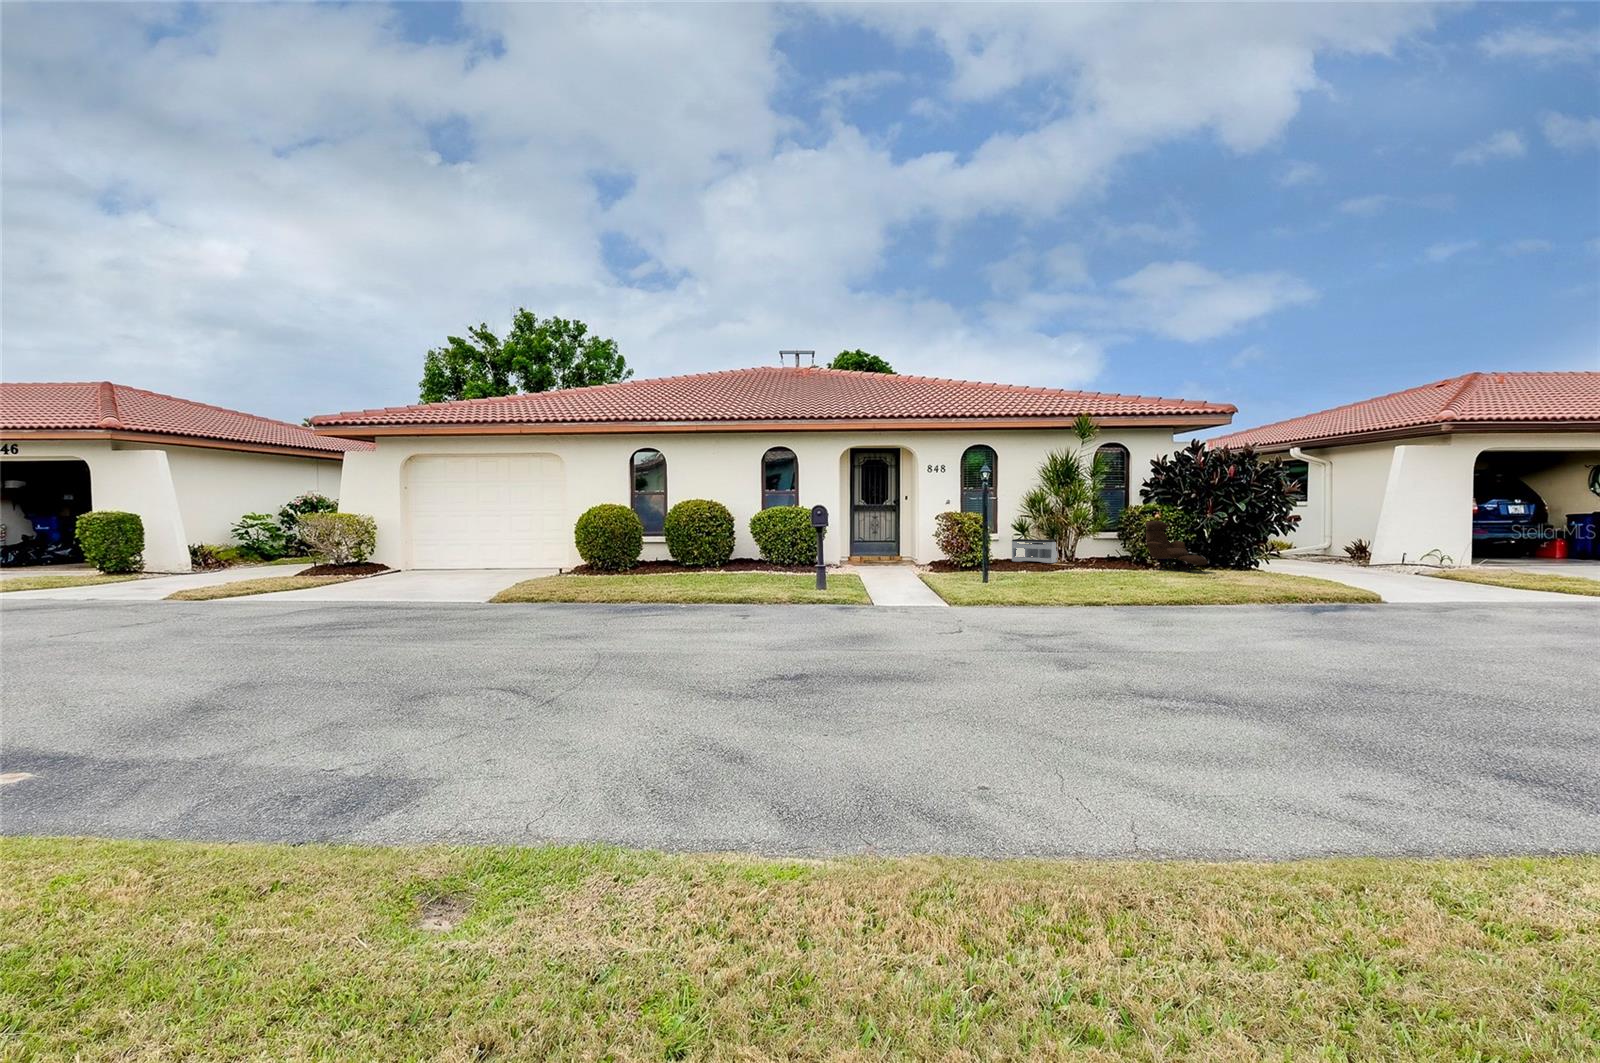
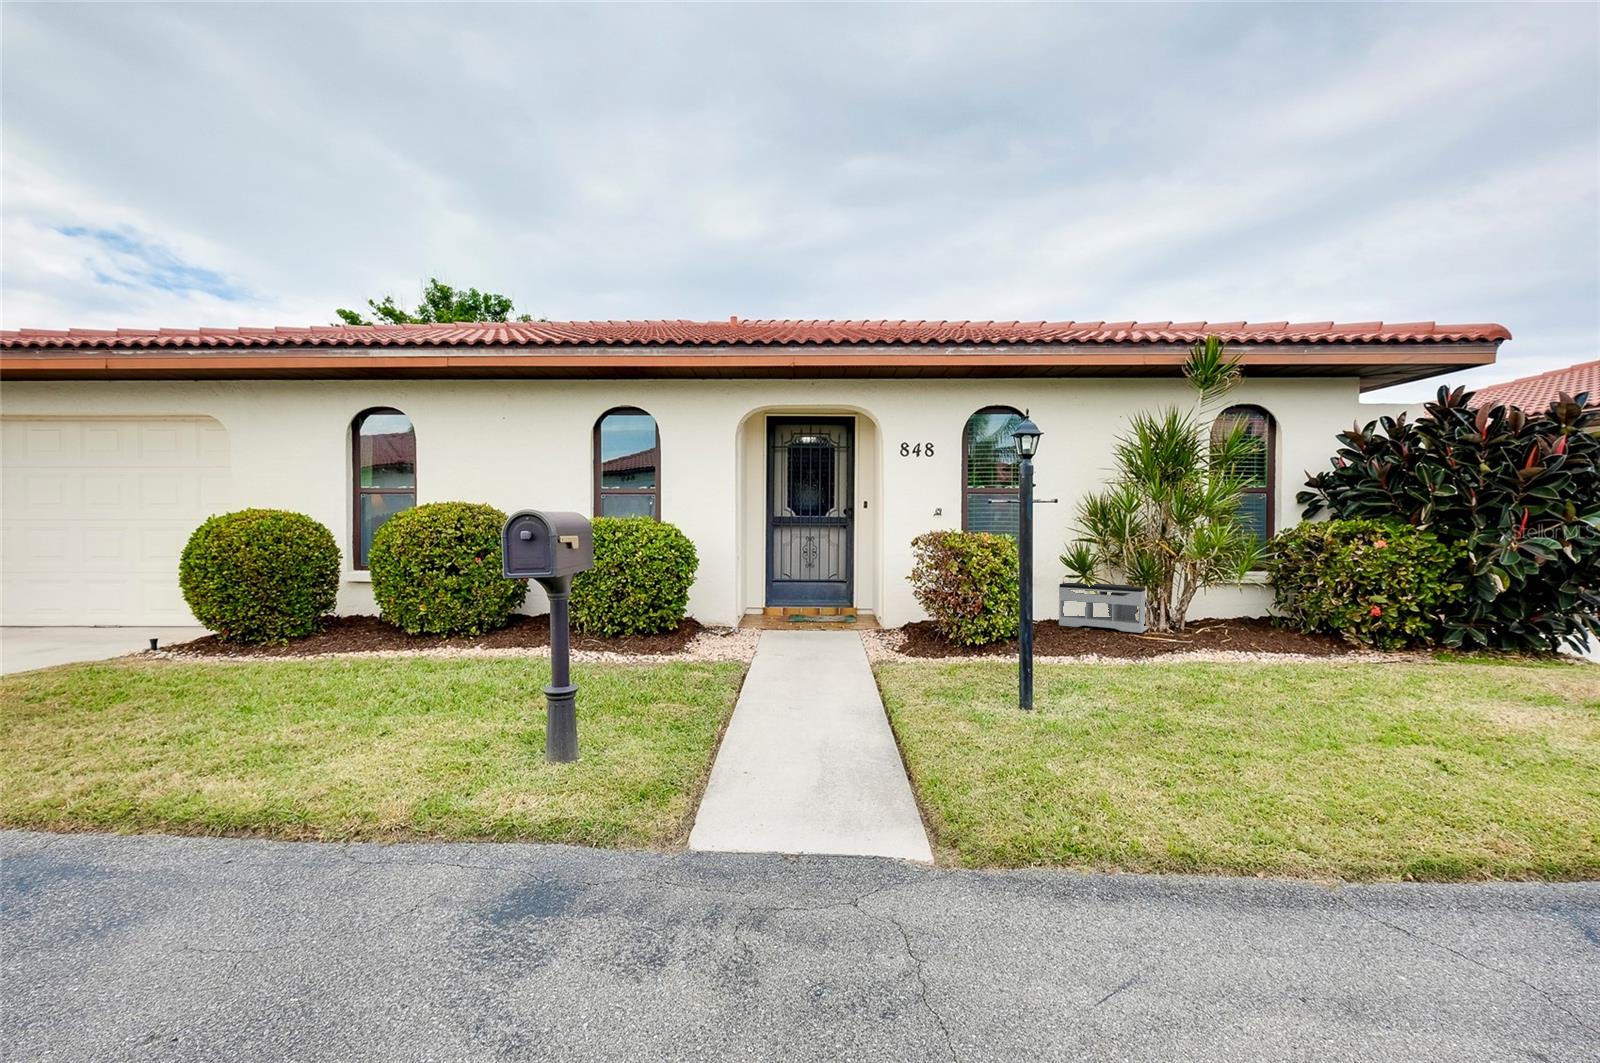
lounge chair: present [1146,521,1208,572] -> none [1356,555,1527,676]

